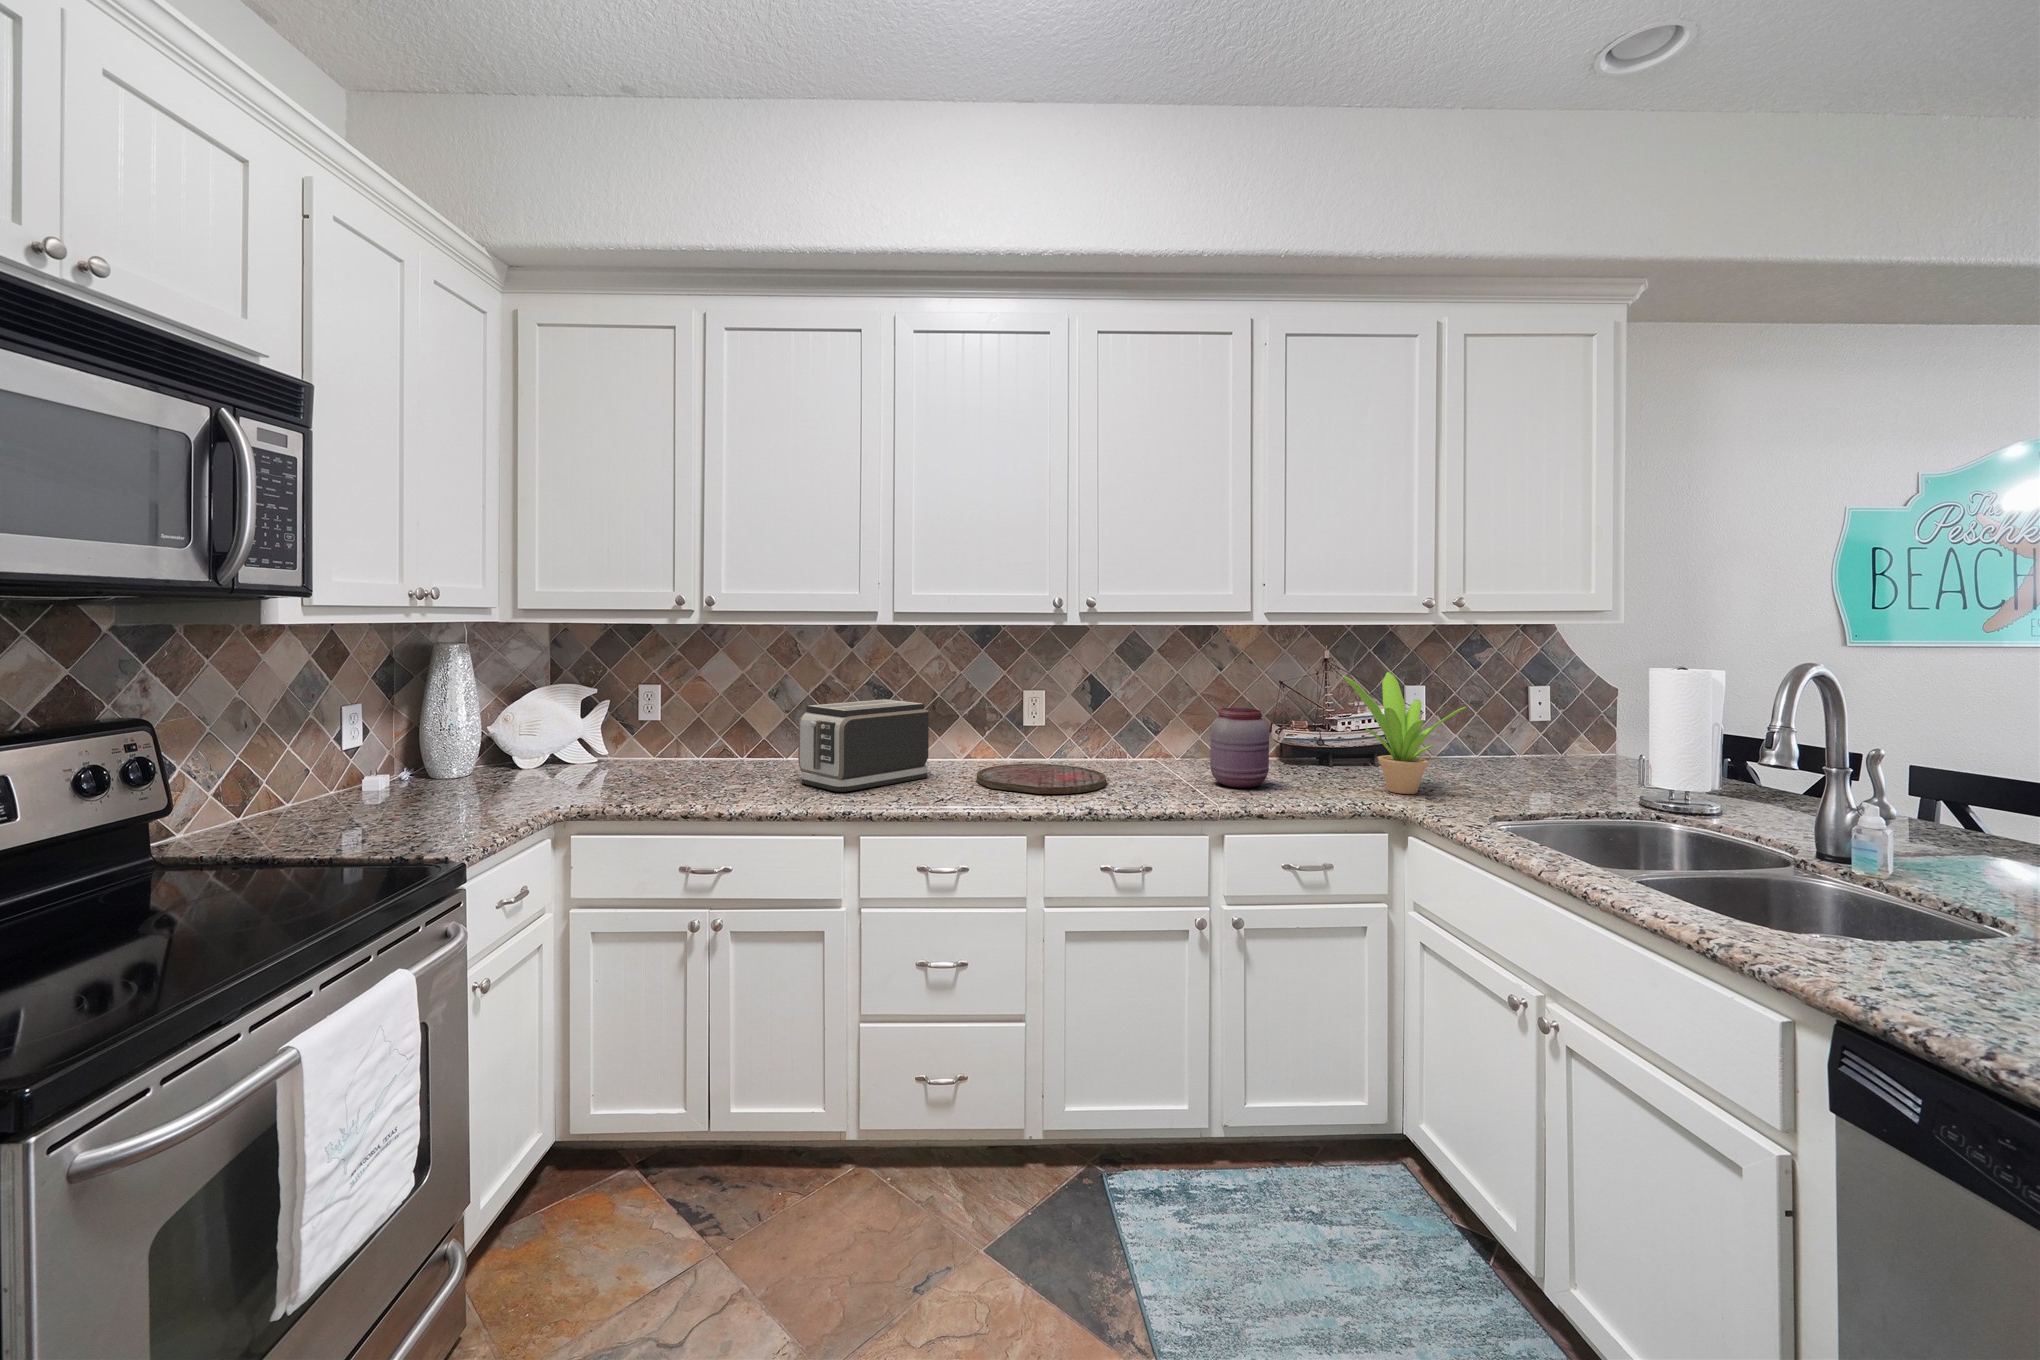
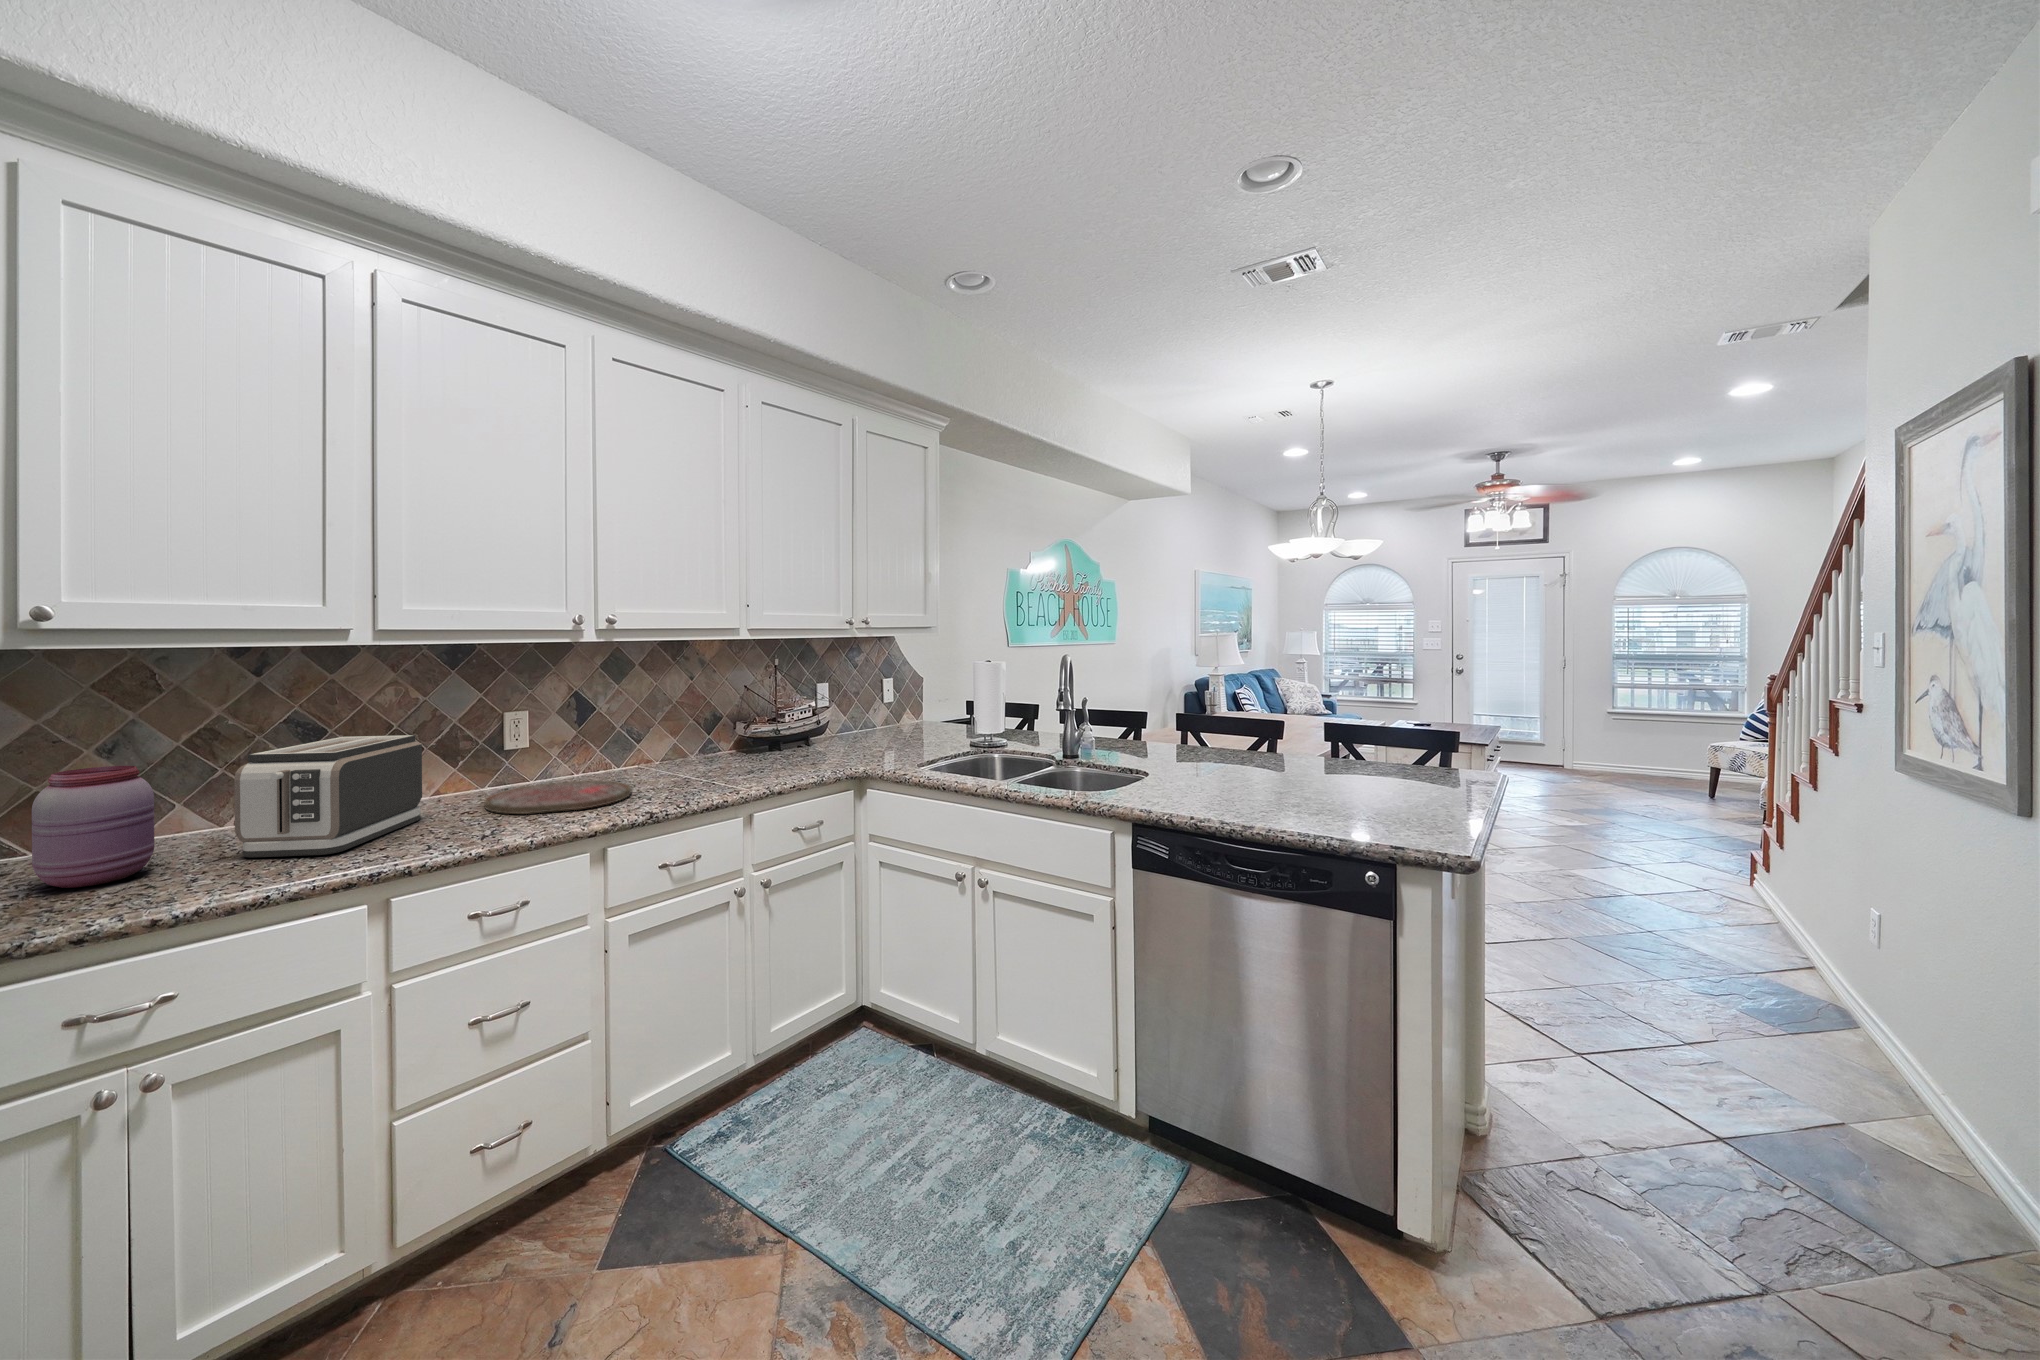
potted plant: present [1342,672,1466,794] -> none [807,672,882,759]
jar: present [1210,708,1269,788] -> present [32,766,154,888]

